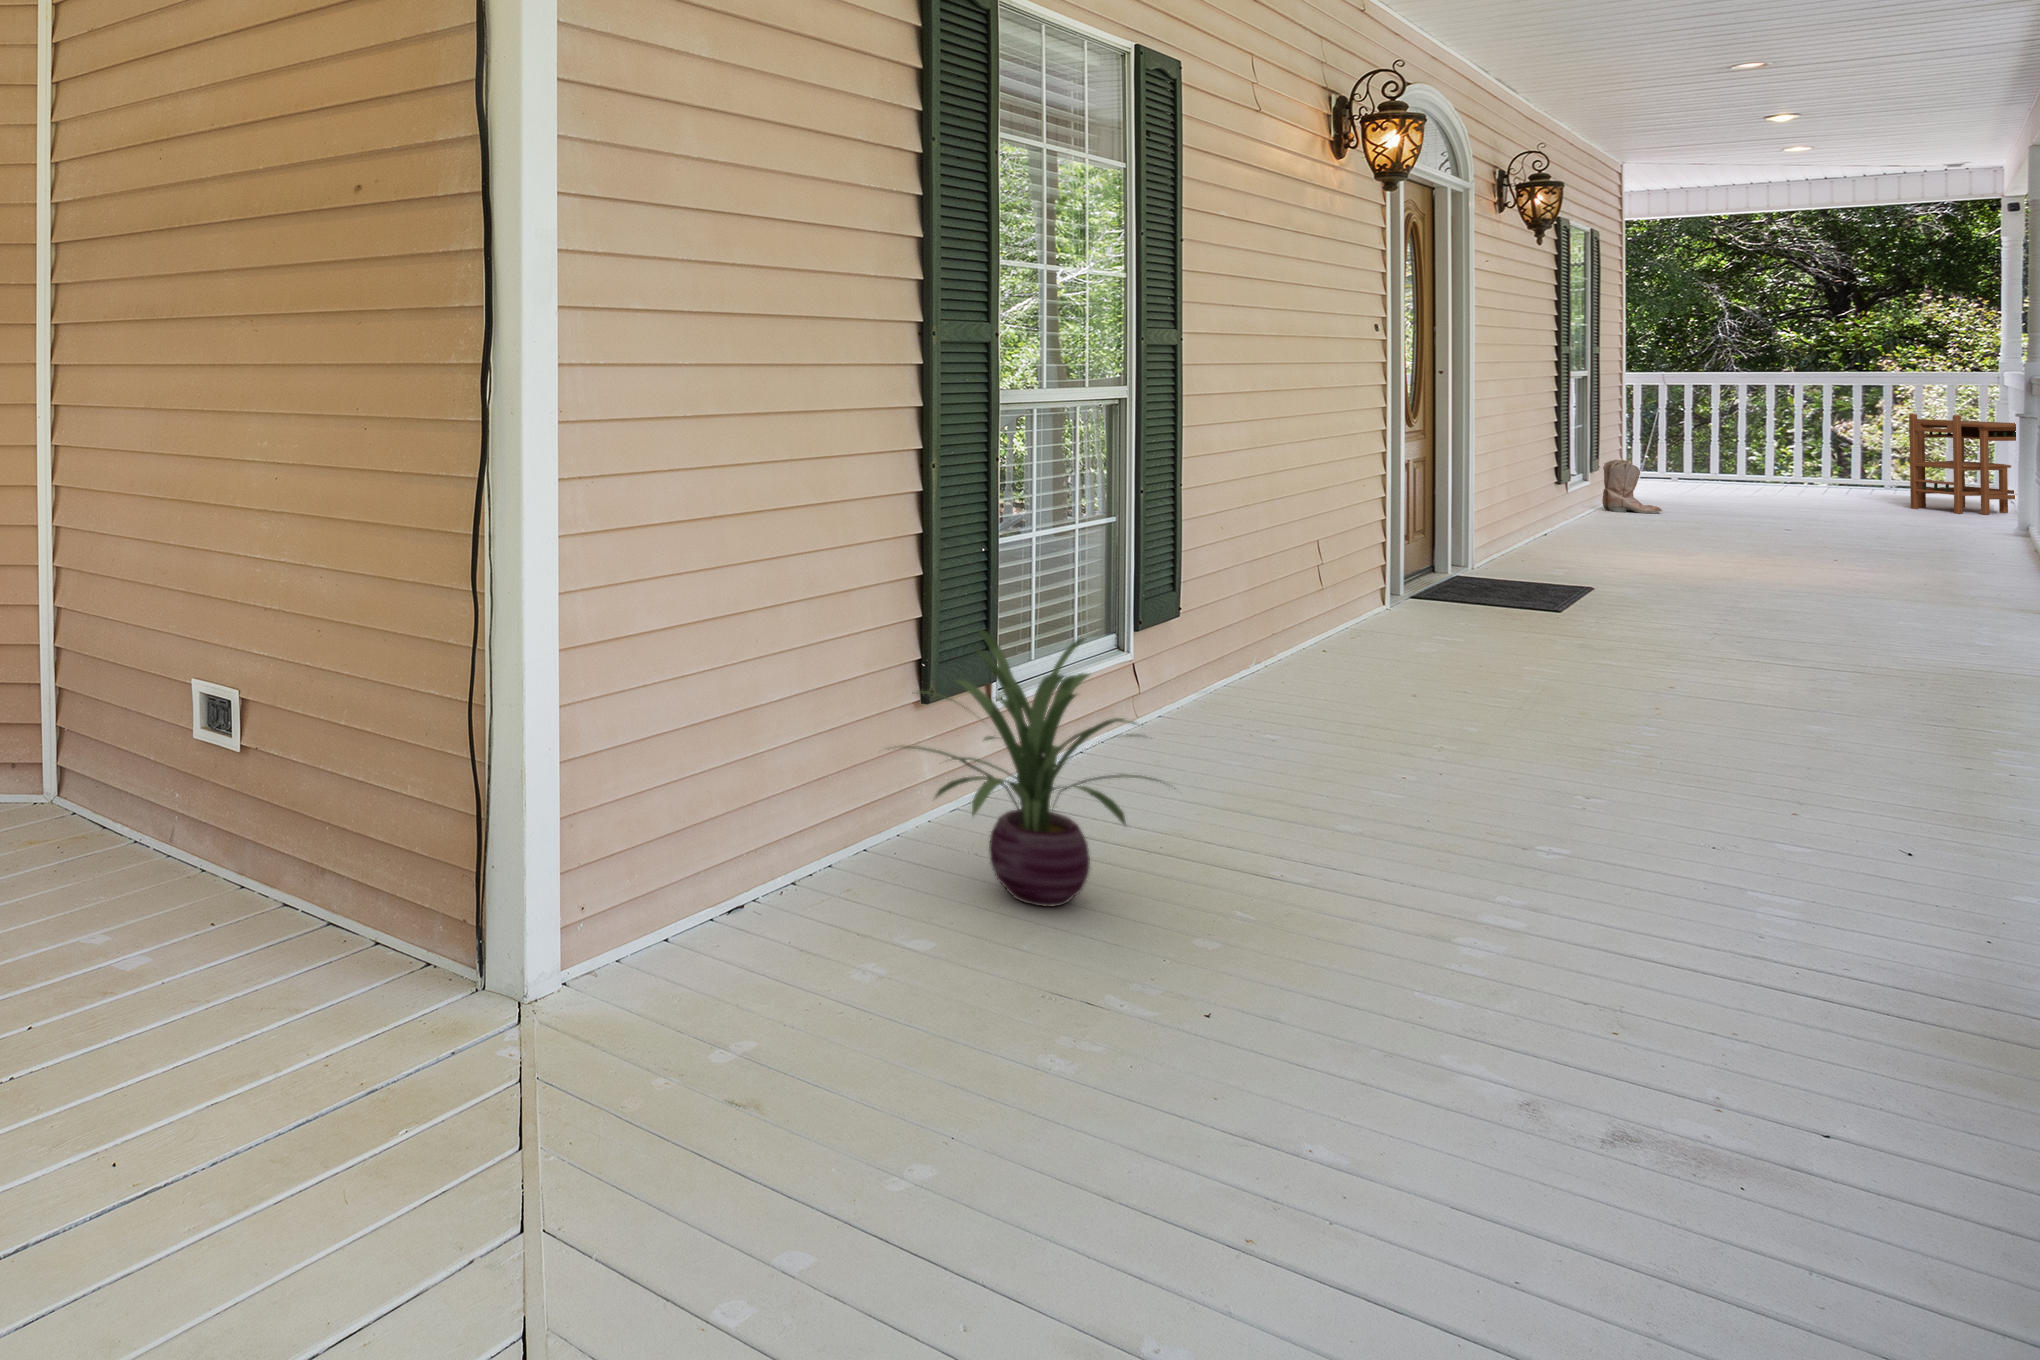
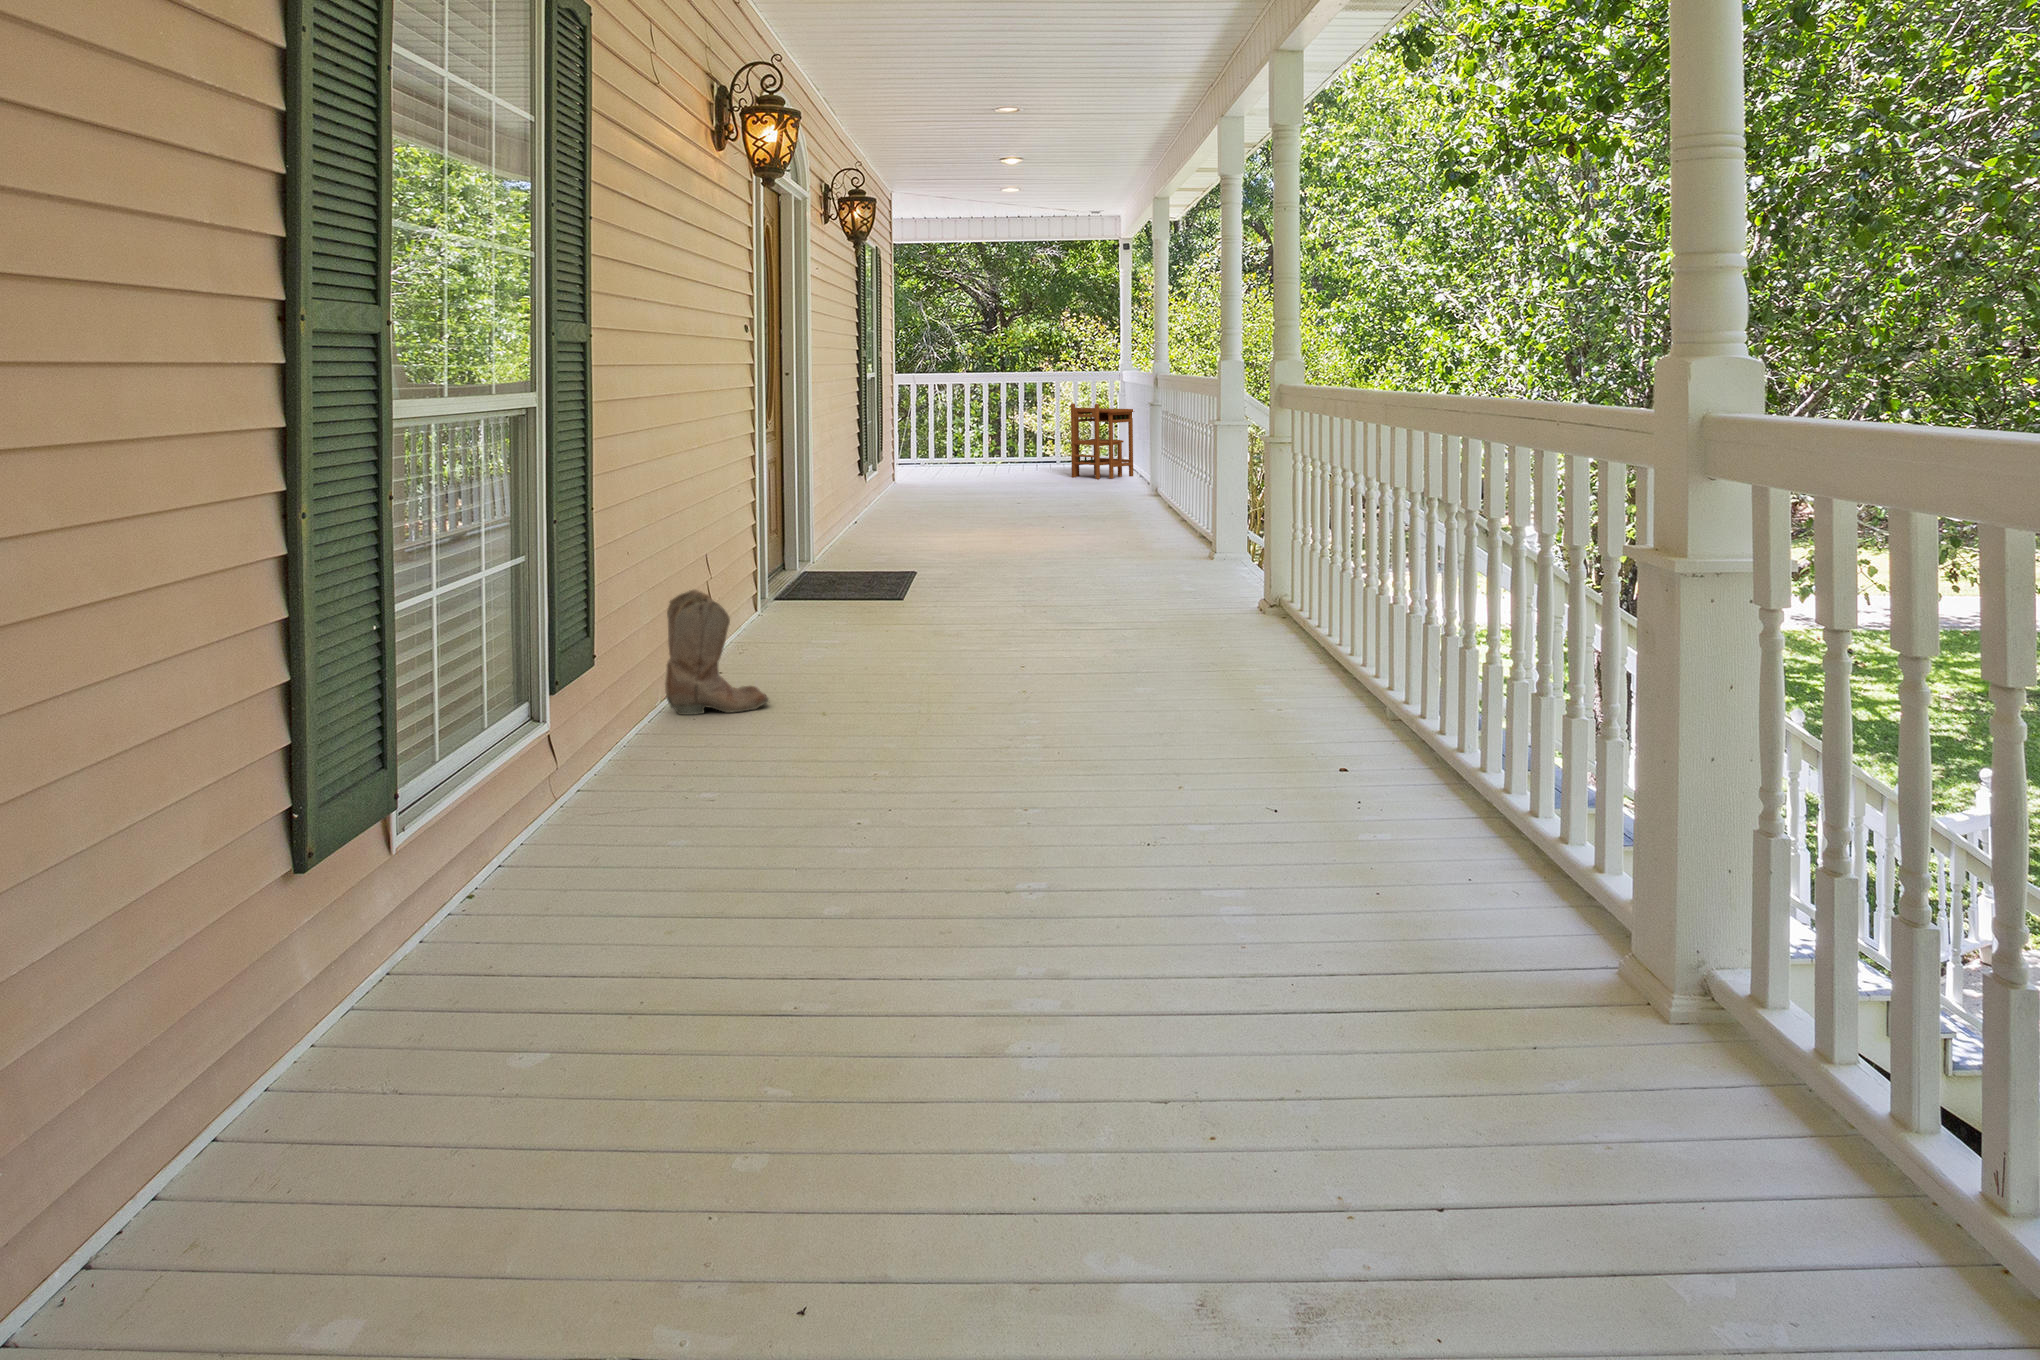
boots: present [1602,459,1662,513] -> present [665,590,769,715]
decorative plant: present [895,630,1175,906] -> none [213,740,673,1146]

